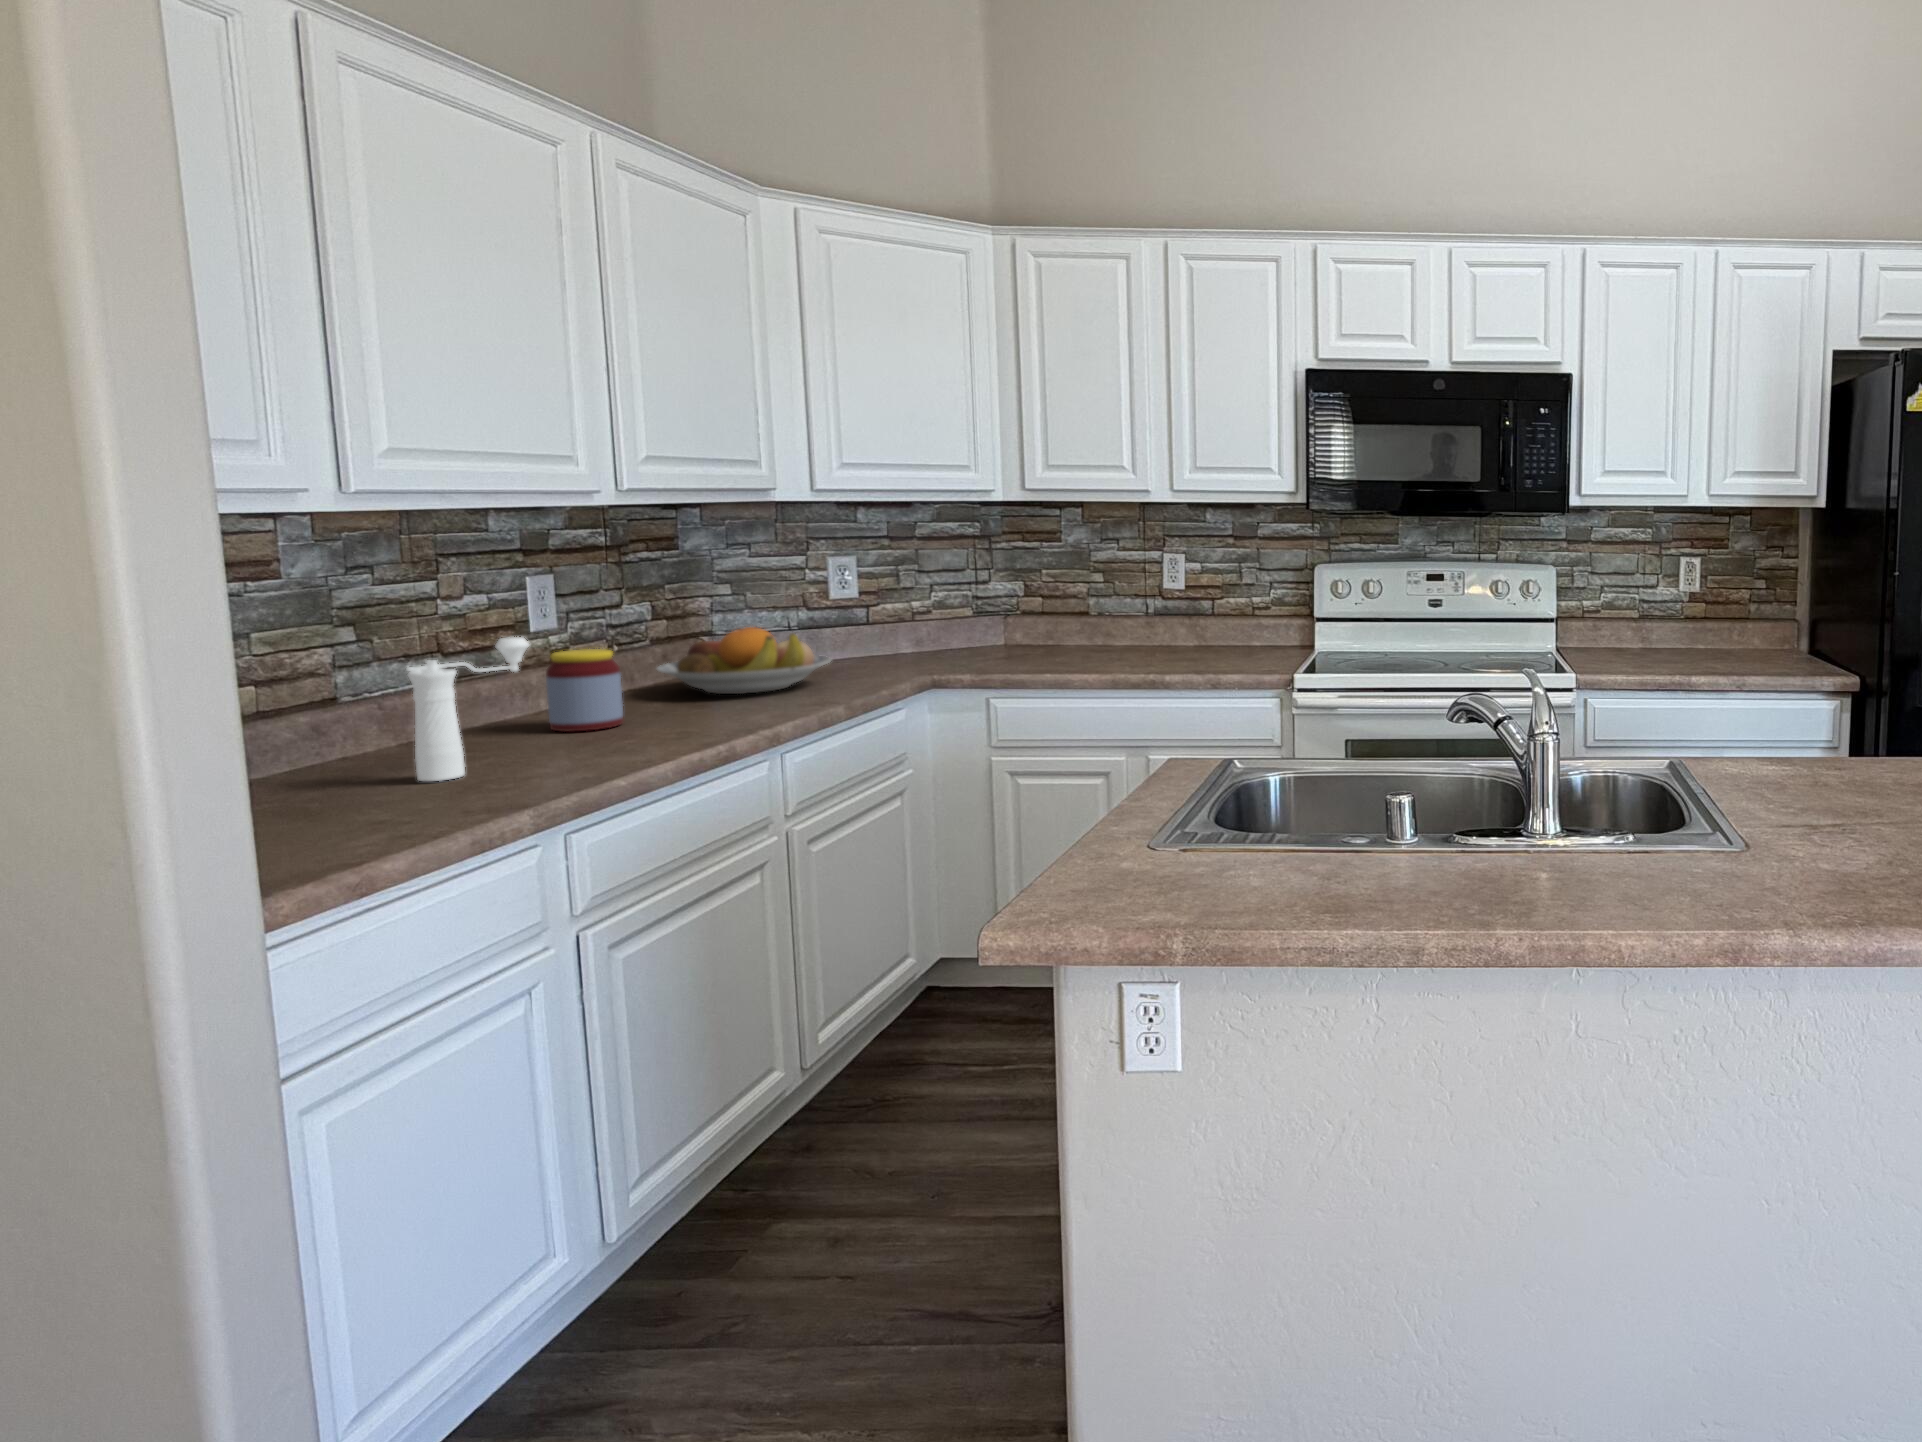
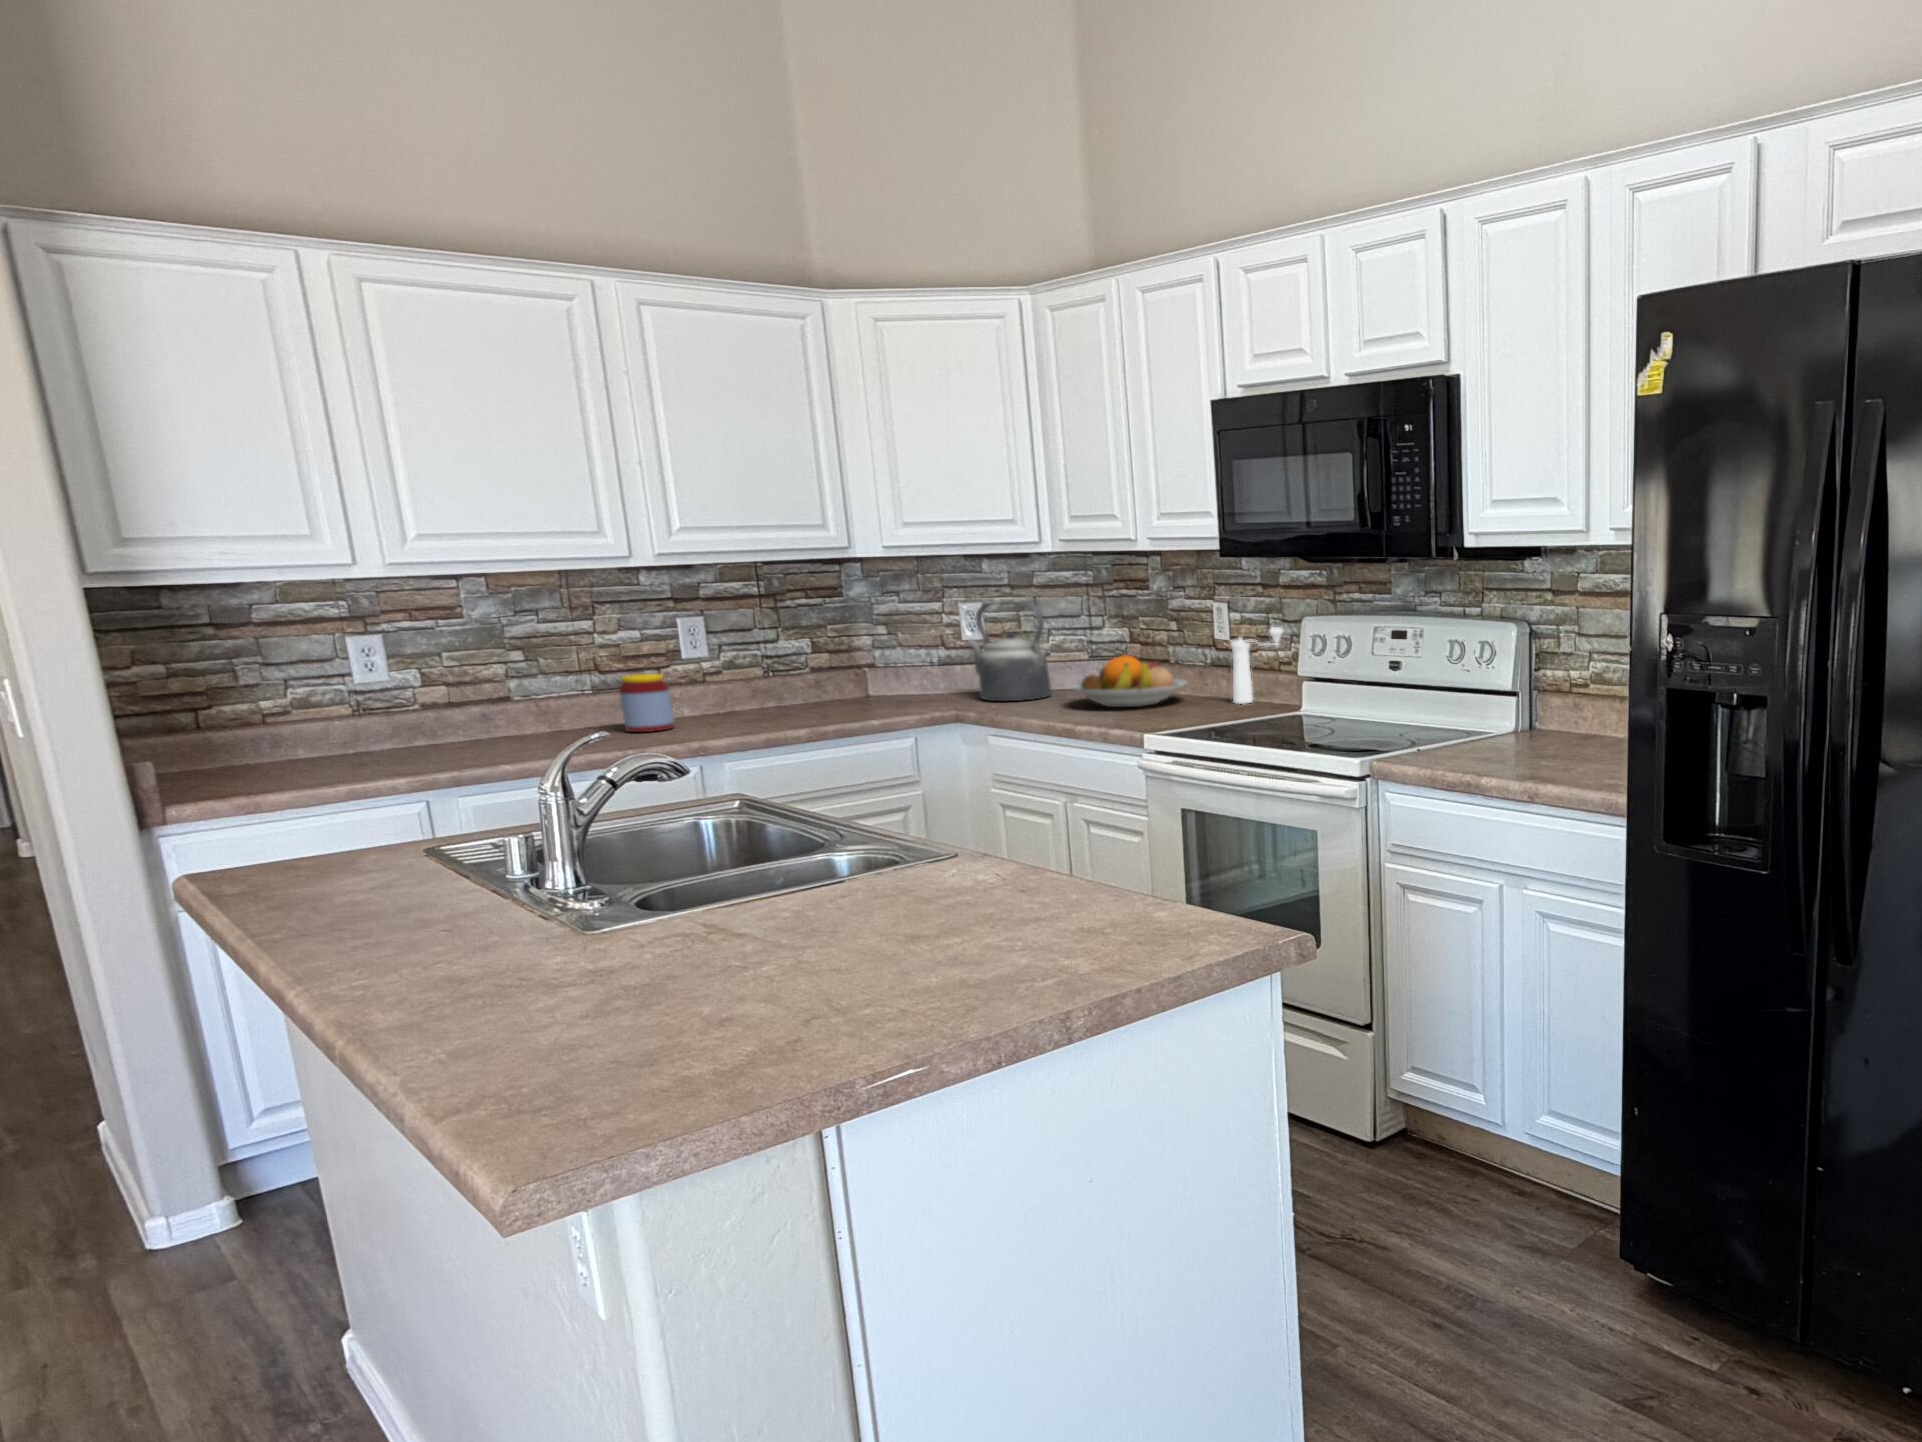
kettle: none [891,553,1003,665] -> present [969,601,1051,701]
fruit bowl: present [657,627,831,694] -> present [1071,656,1187,707]
pepper mill: present [407,637,529,781] -> present [1231,627,1283,704]

